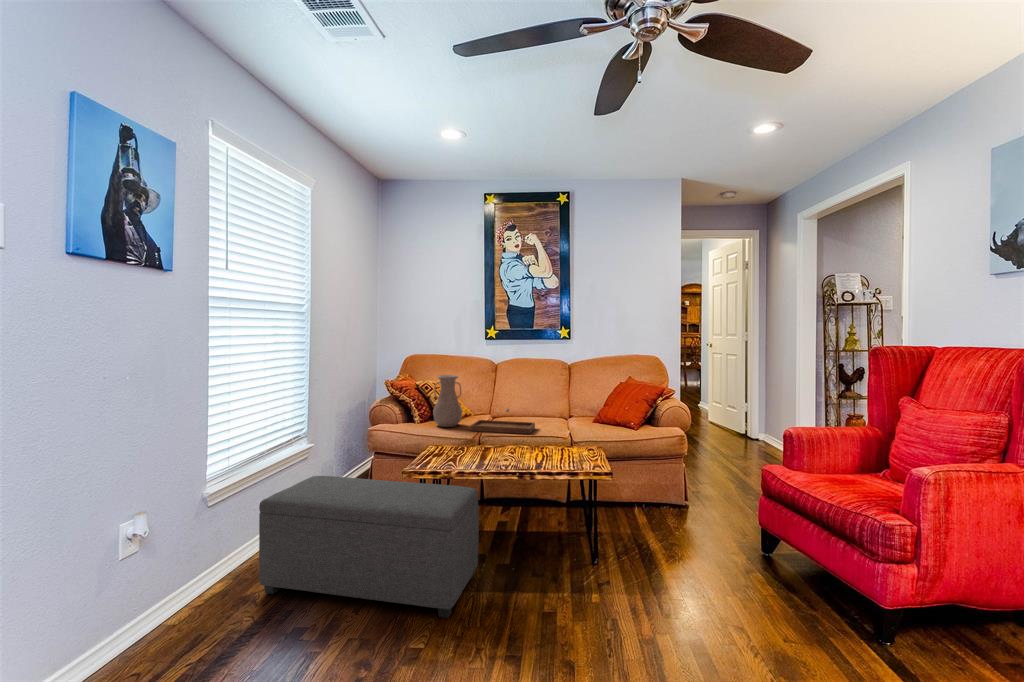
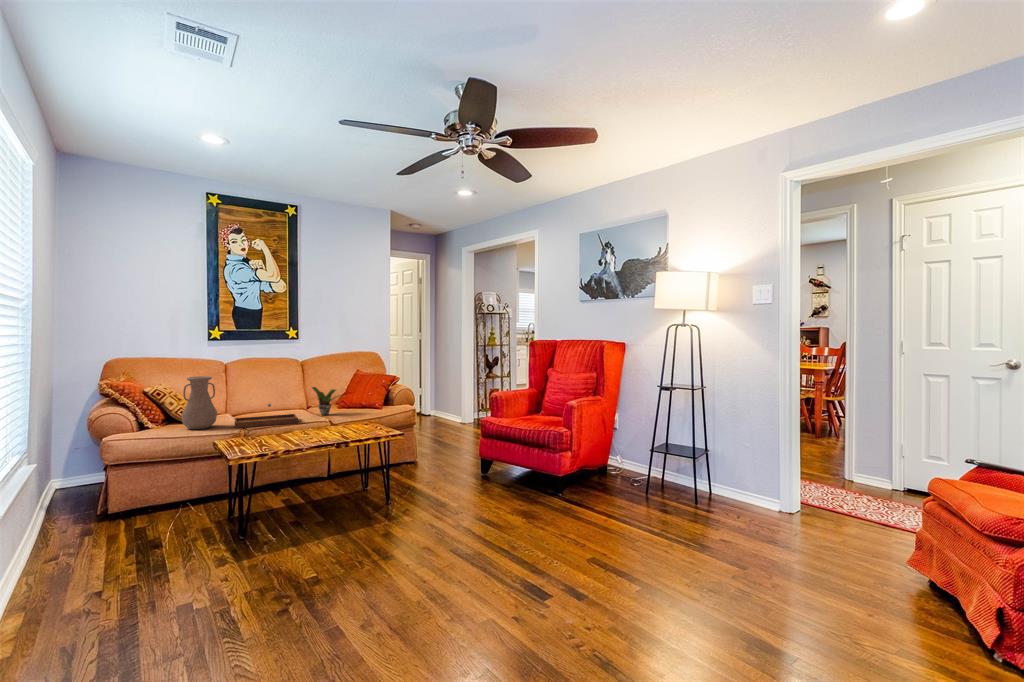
potted plant: none [558,394,592,428] -> present [312,387,341,415]
ottoman: present [259,476,479,618] -> none [81,464,319,615]

